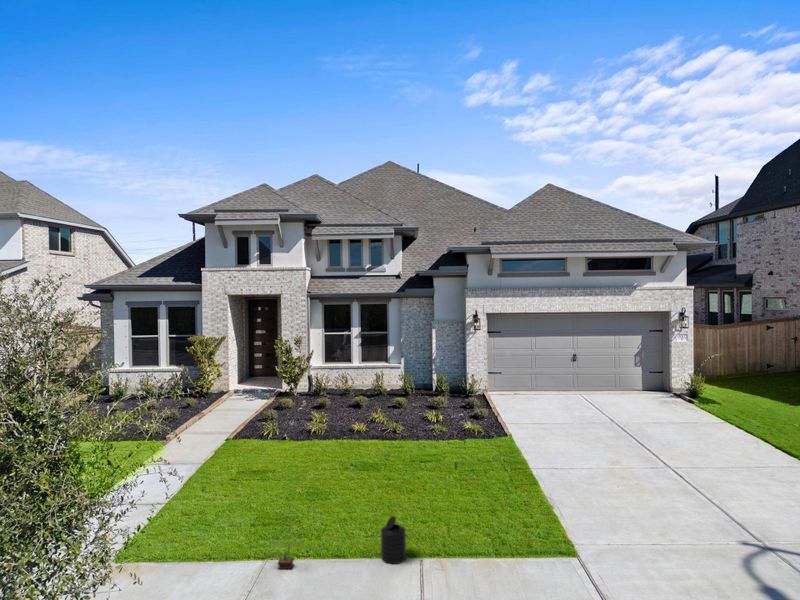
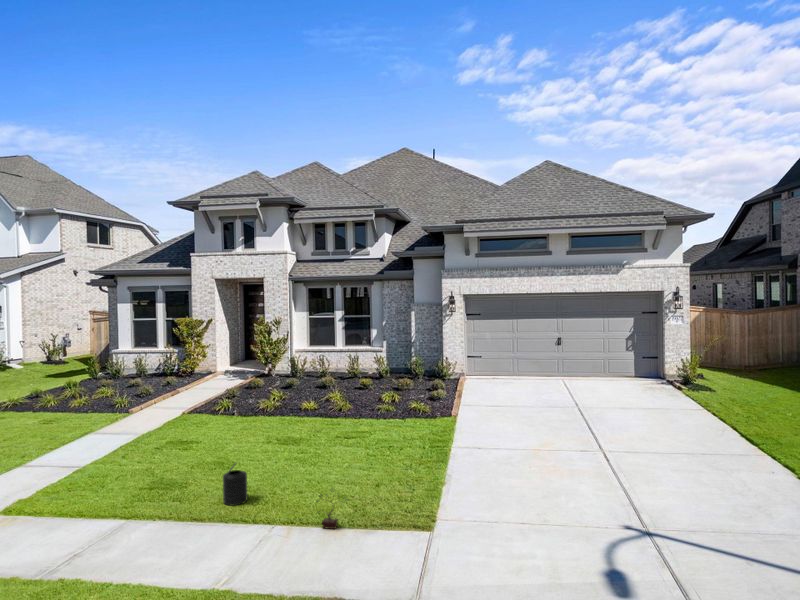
potted plant: present [273,529,304,569] -> present [317,489,347,529]

